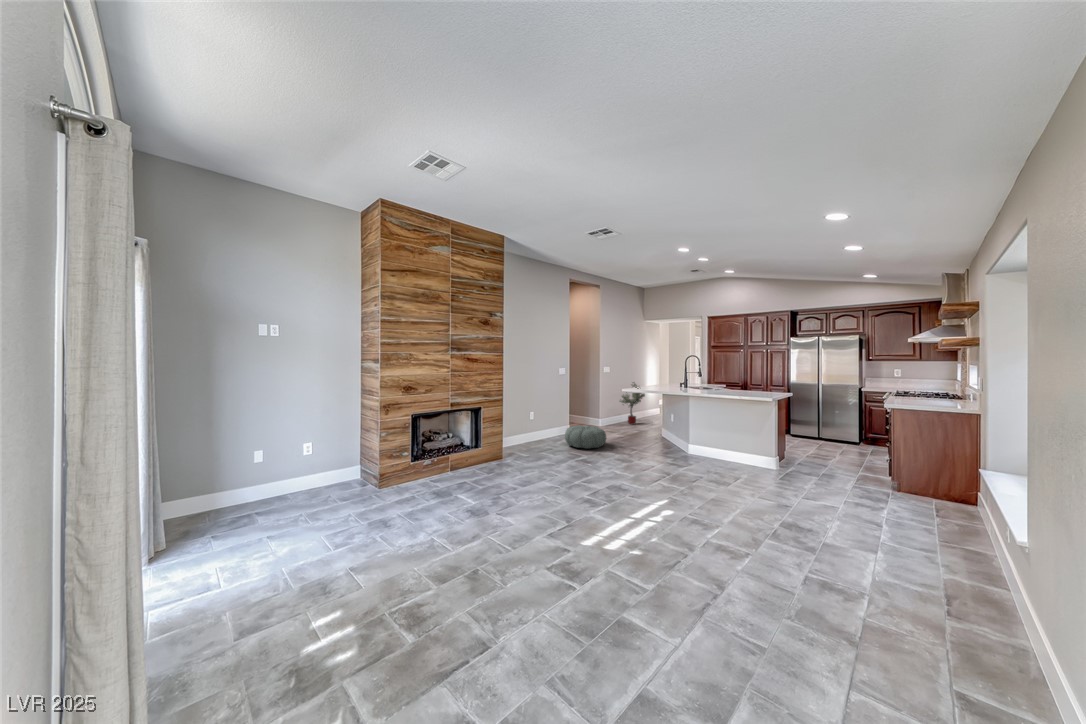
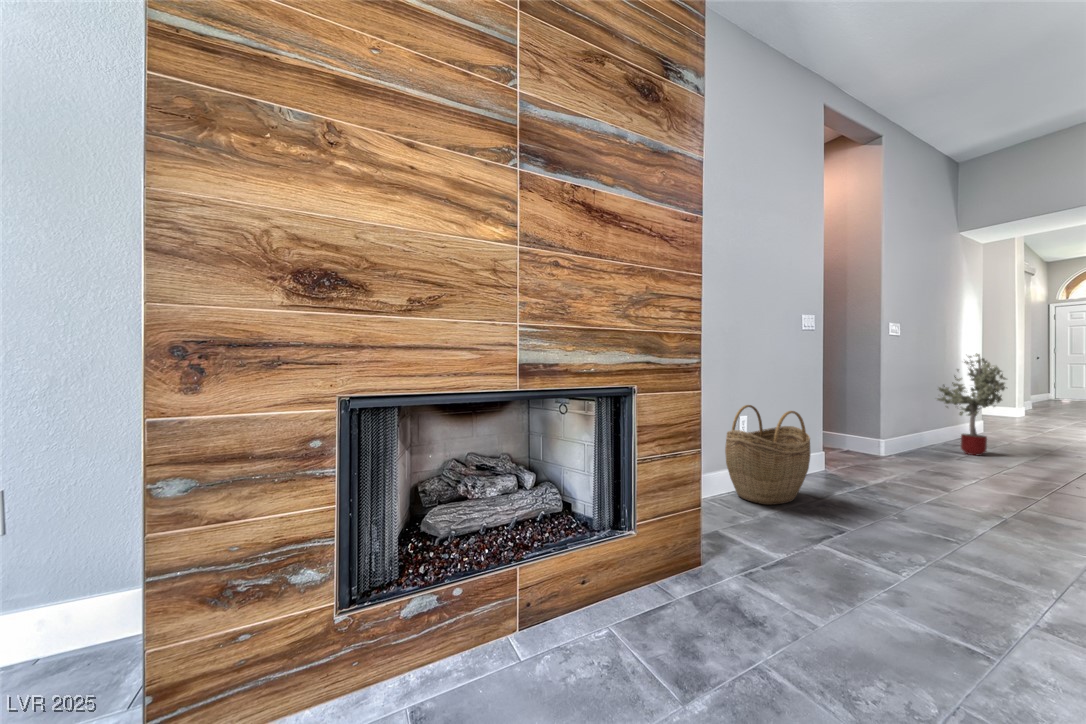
woven basket: none [521,408,550,444] -> present [725,405,810,505]
pouf: present [565,425,606,449] -> none [861,458,1029,538]

